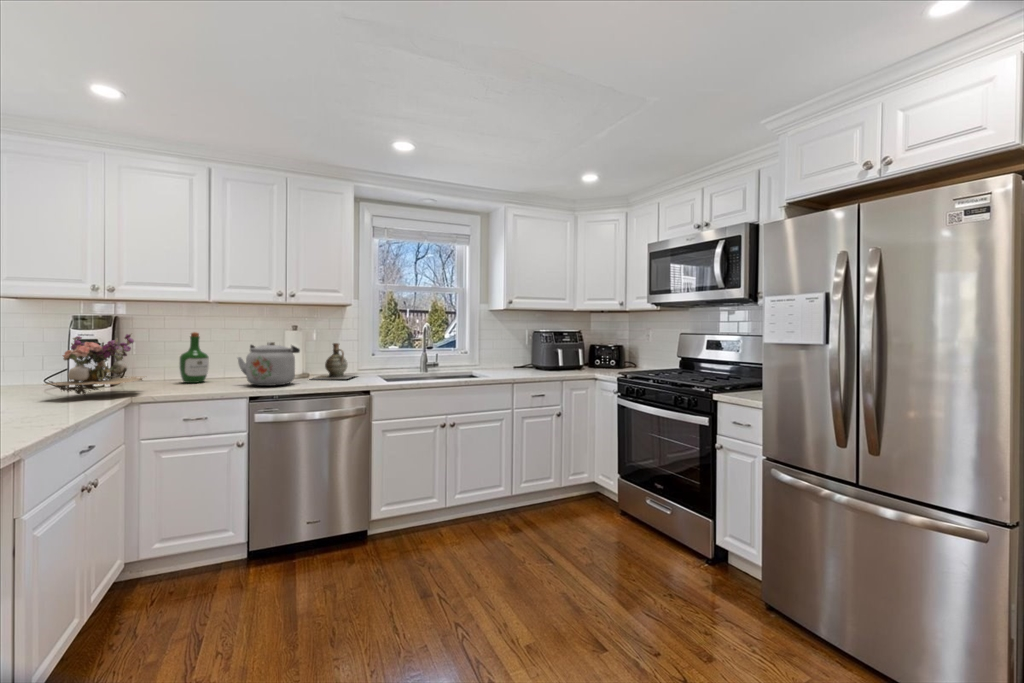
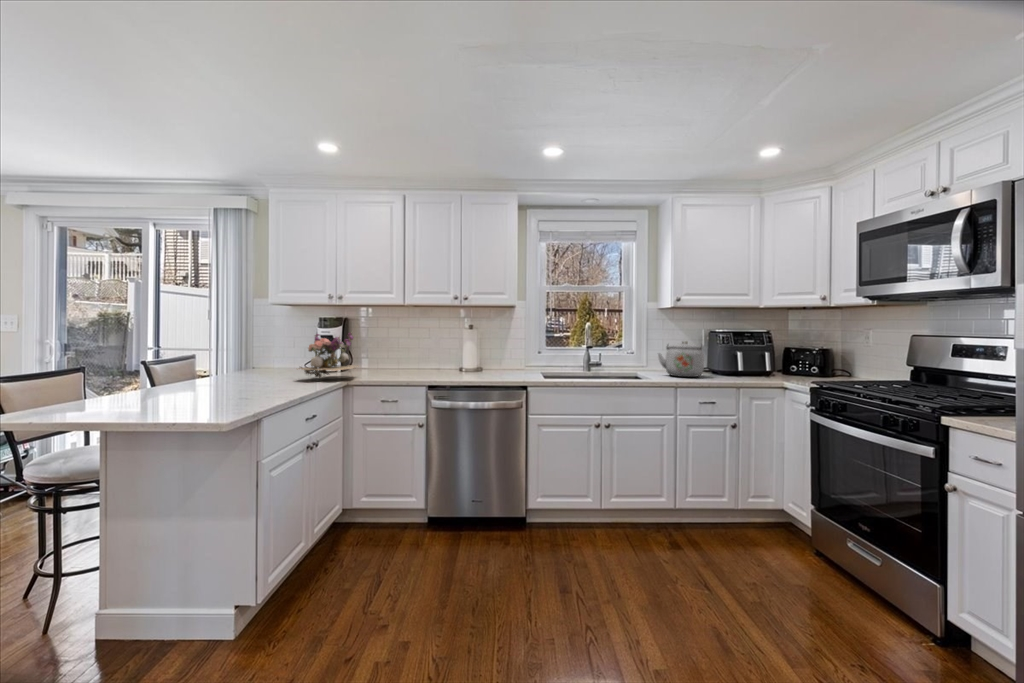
wine bottle: present [179,332,209,383] -> none [386,331,407,373]
kettle: present [237,342,300,386] -> present [658,341,704,377]
ceramic jug: present [312,343,355,379] -> none [480,342,525,375]

